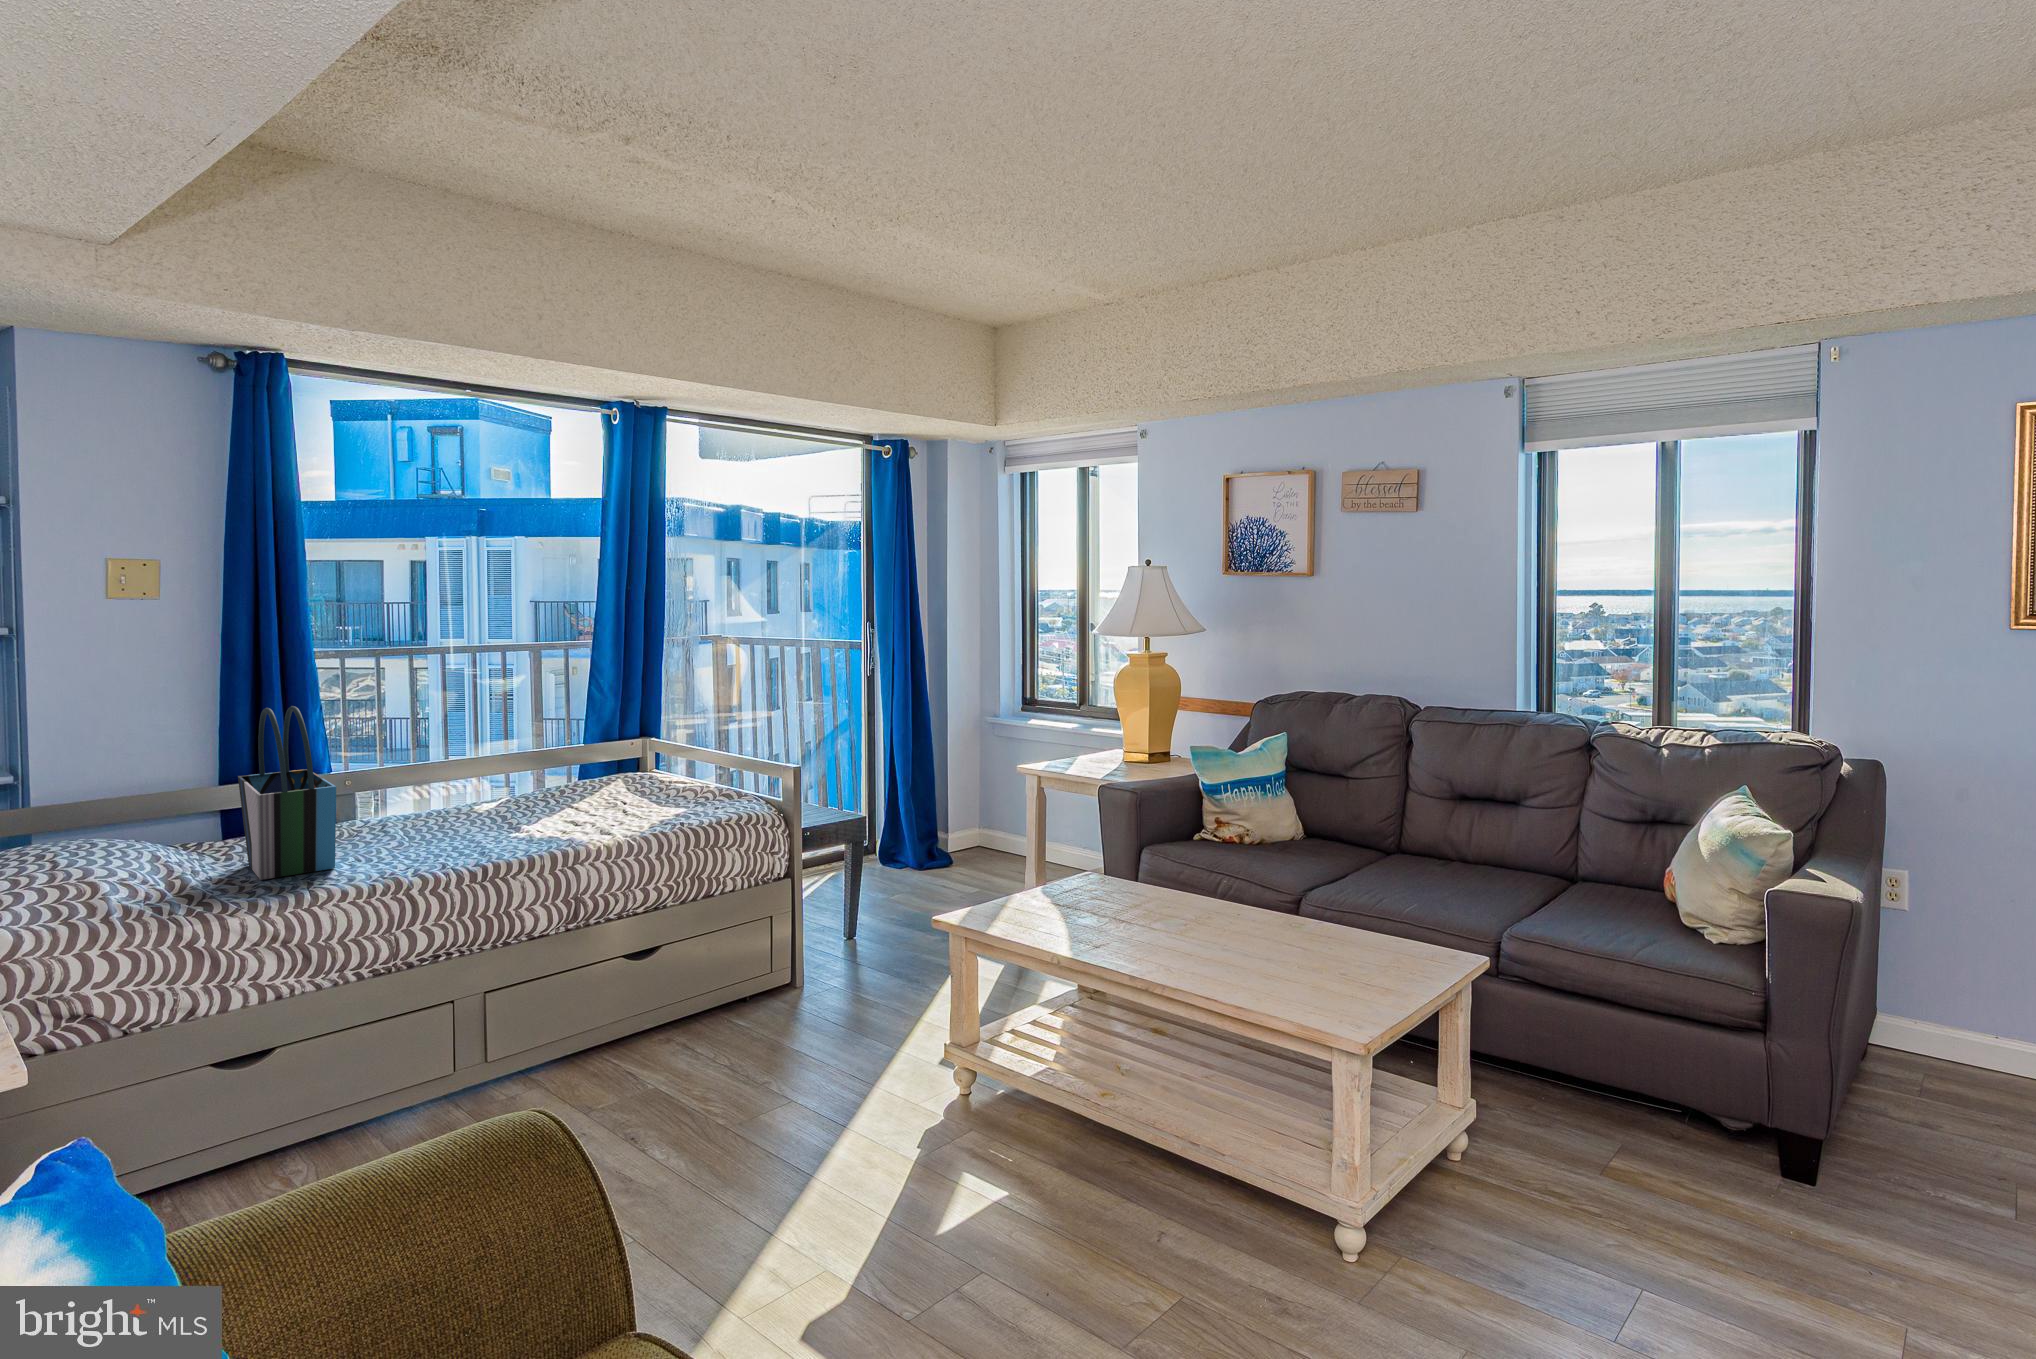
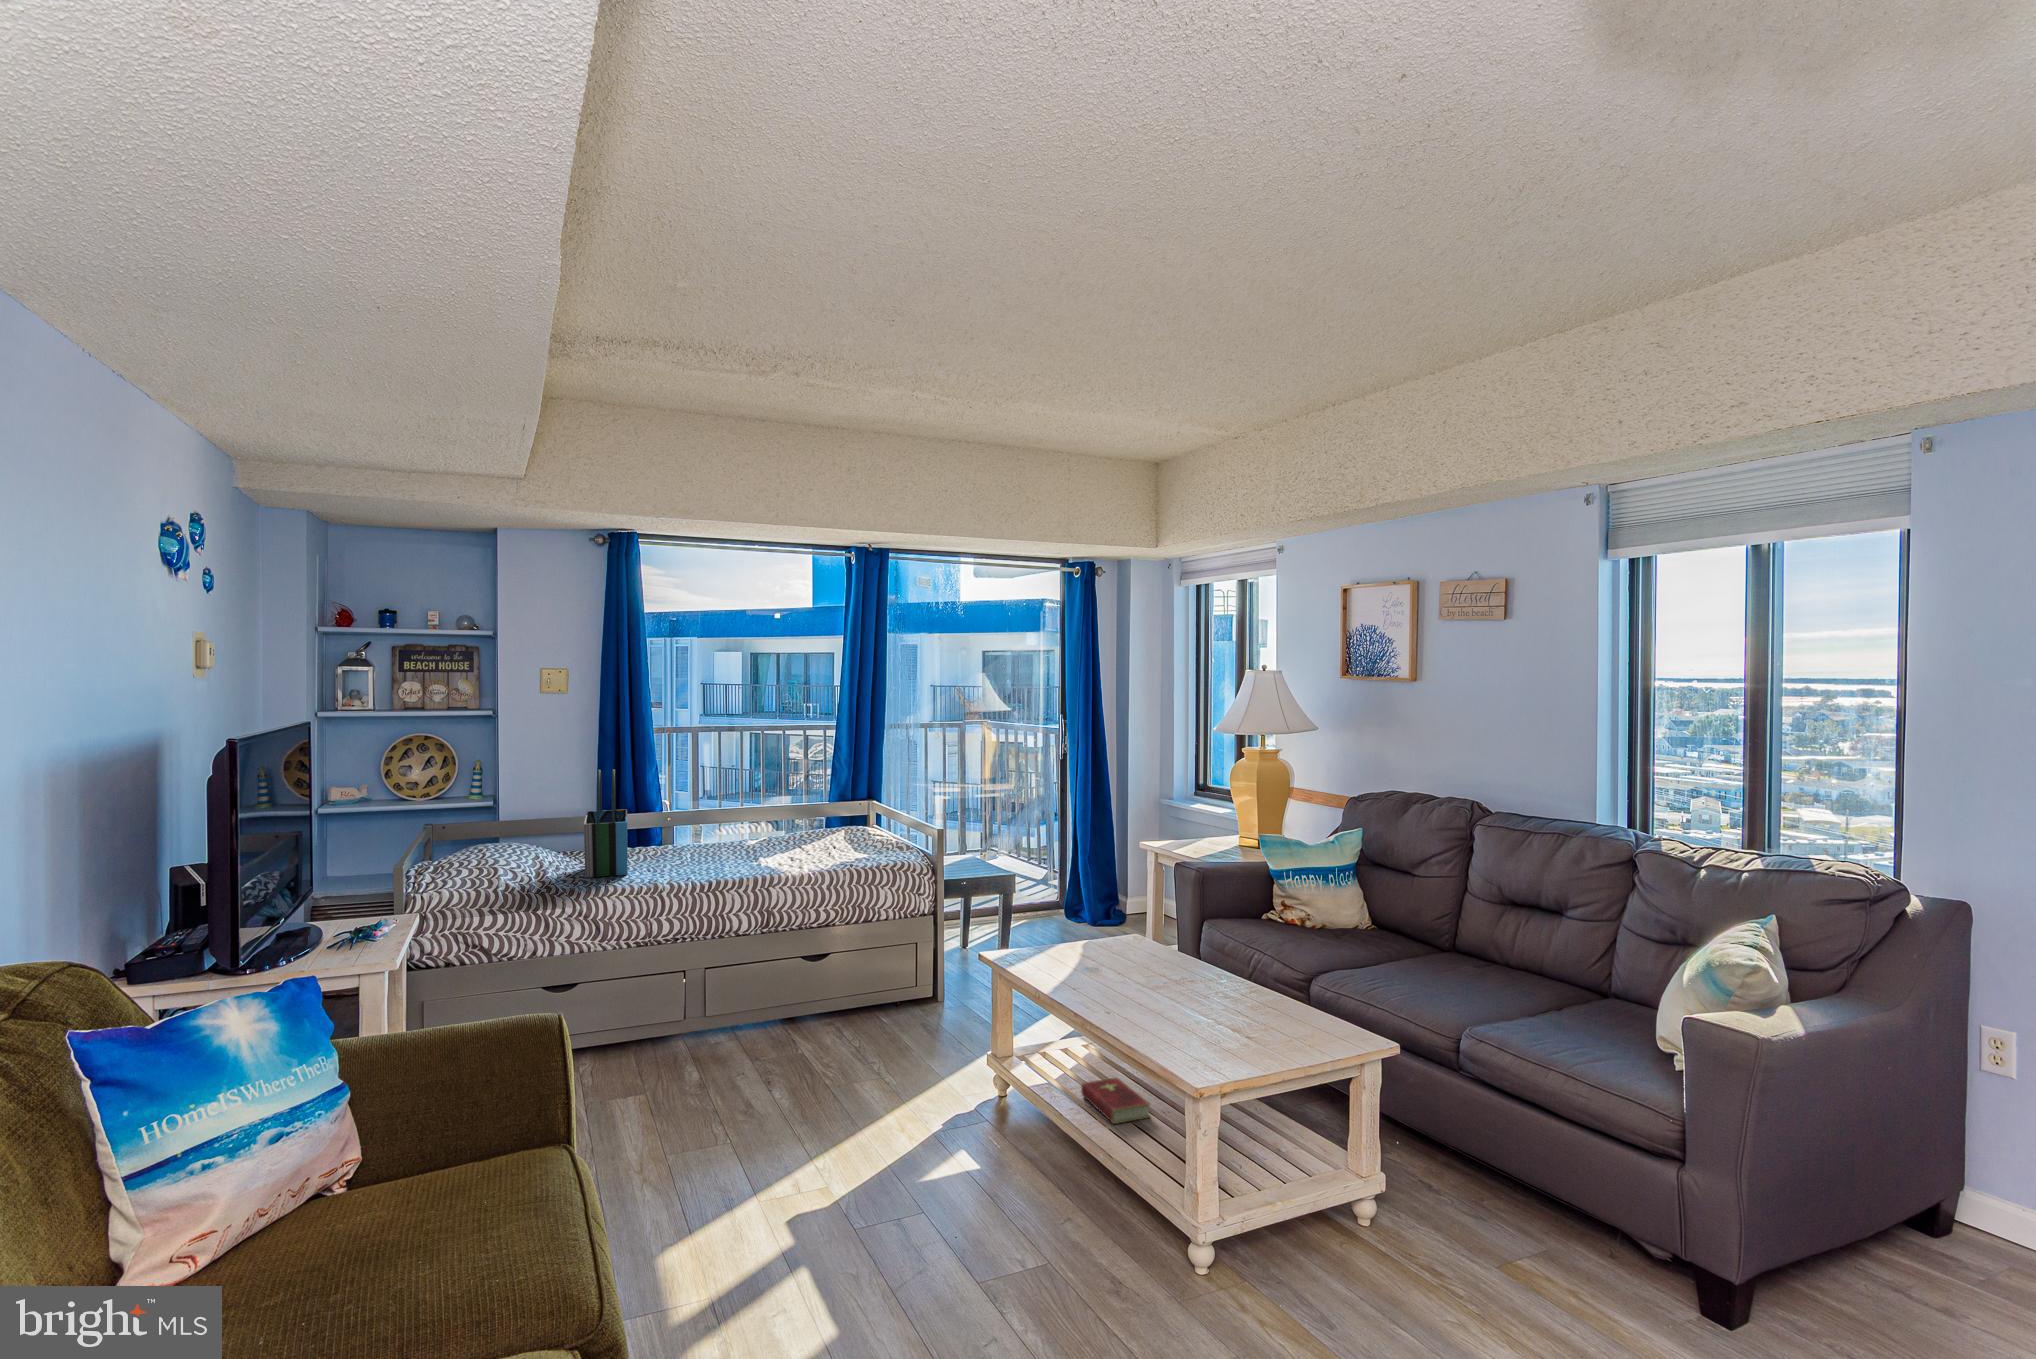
hardcover book: none [1123,1056,1230,1121] -> present [1081,1077,1150,1124]

